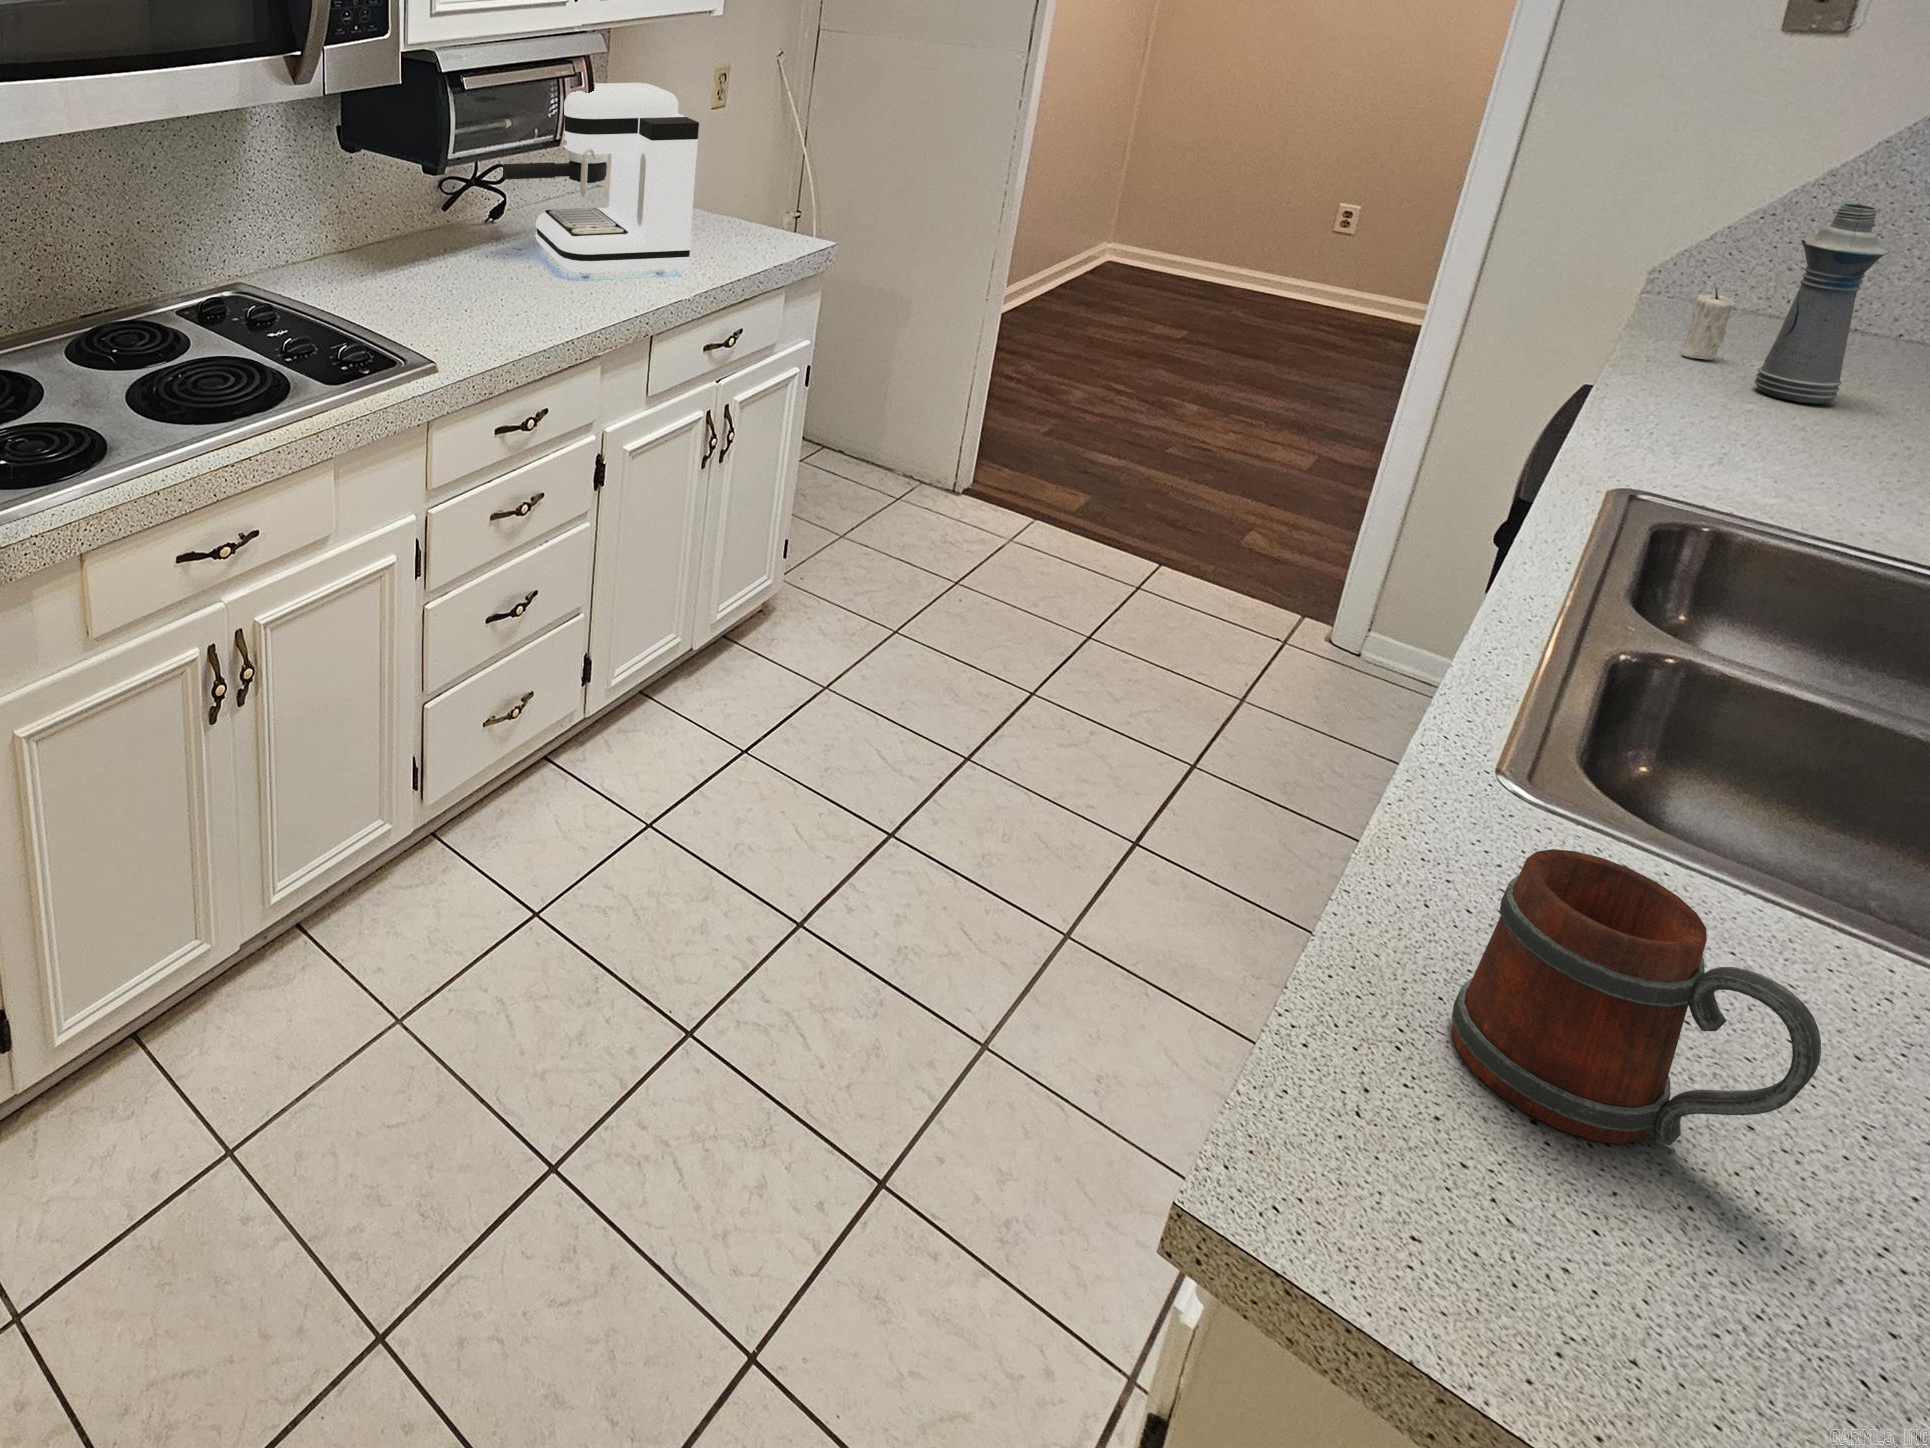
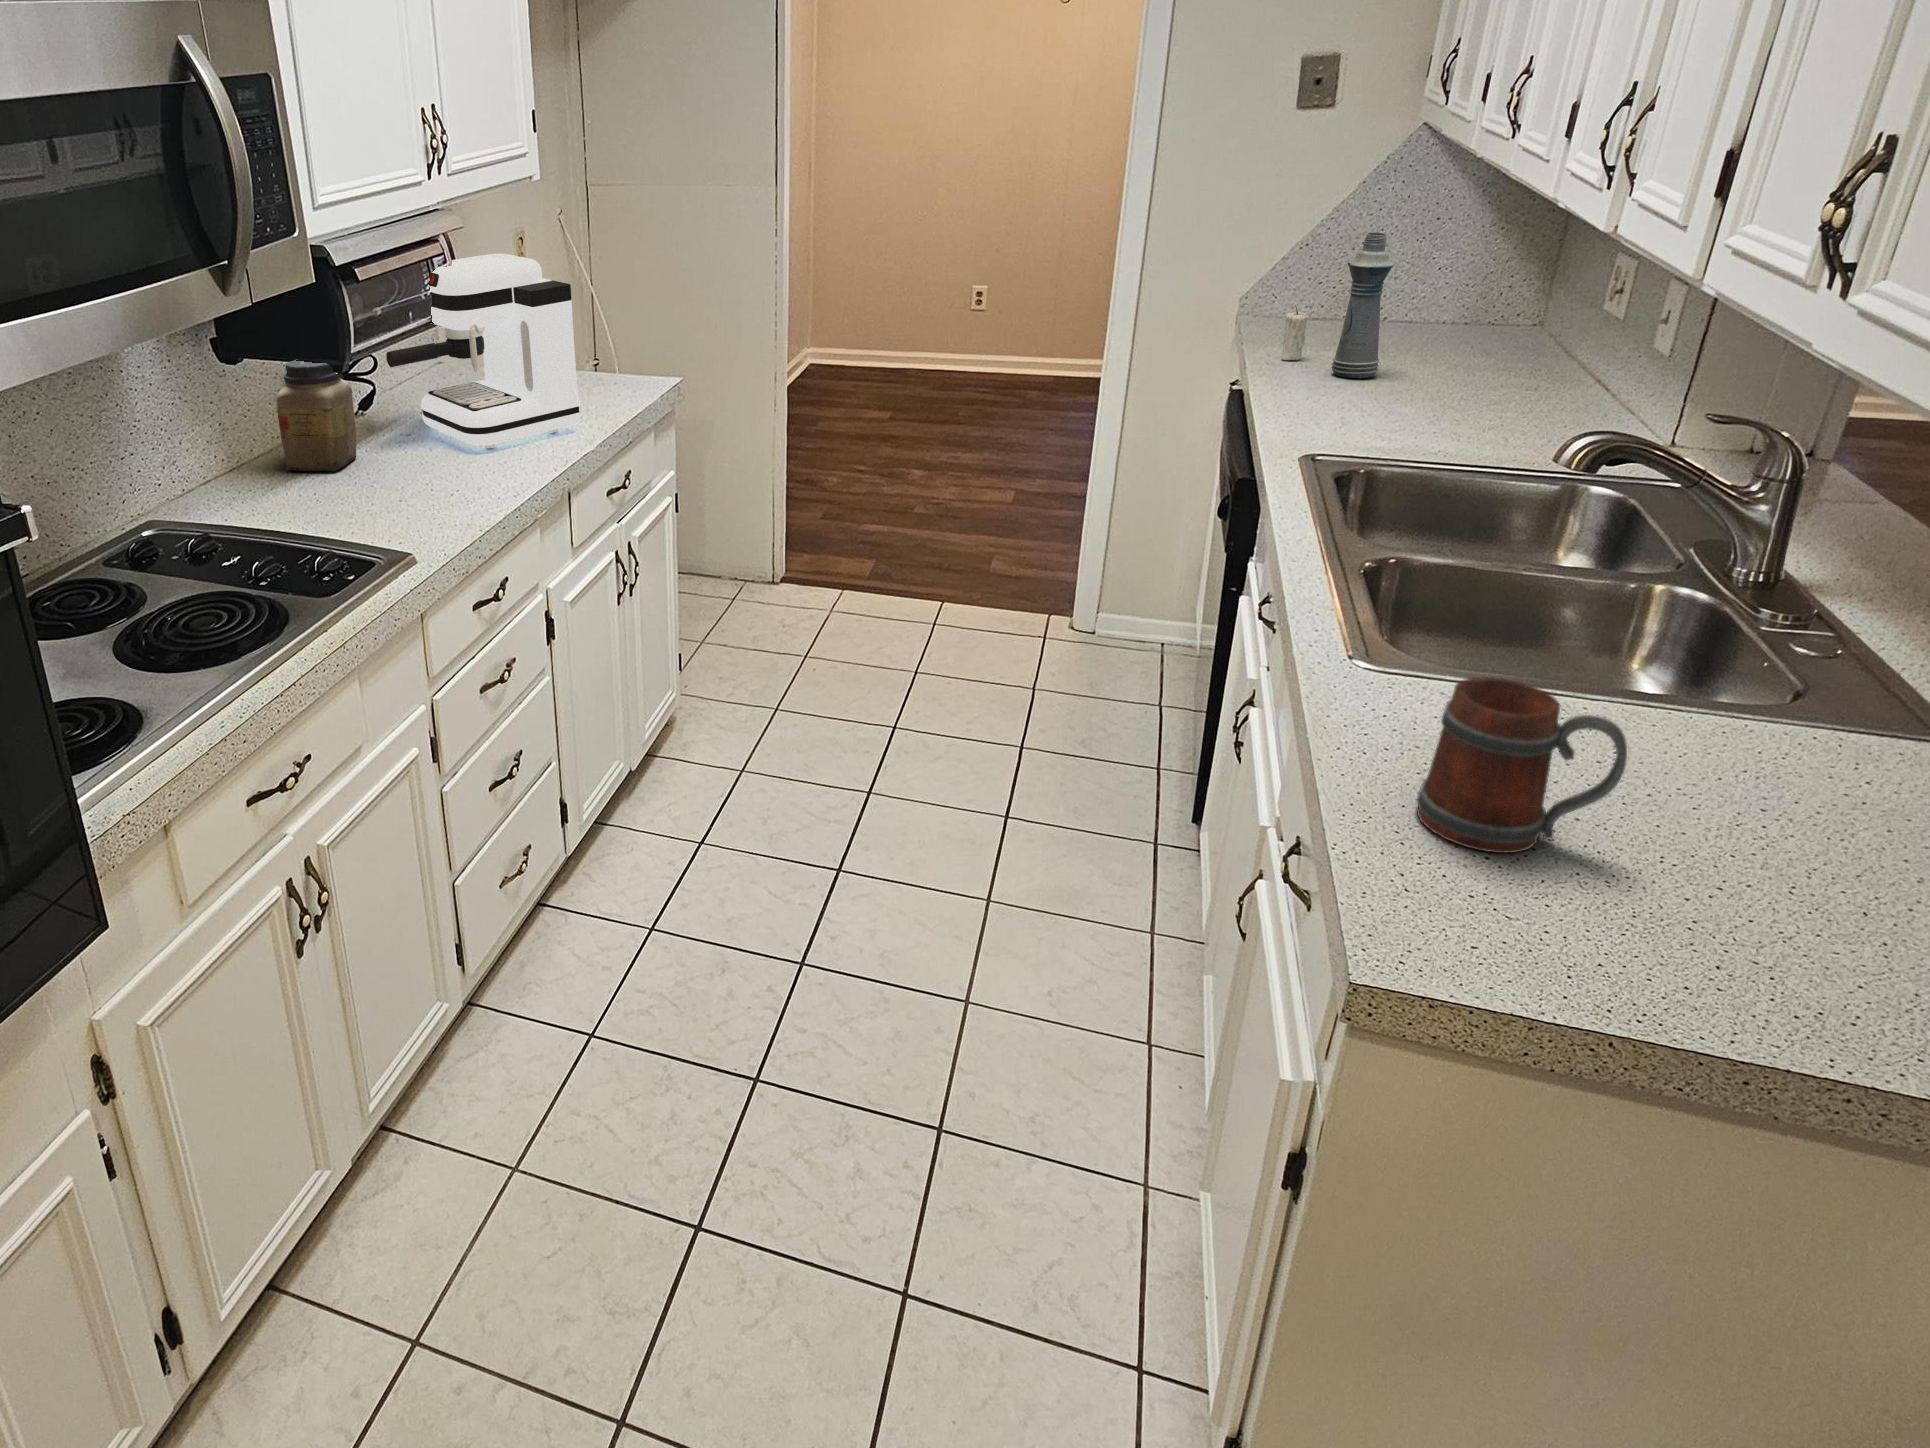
jar: none [384,158,461,270] -> present [276,360,356,471]

